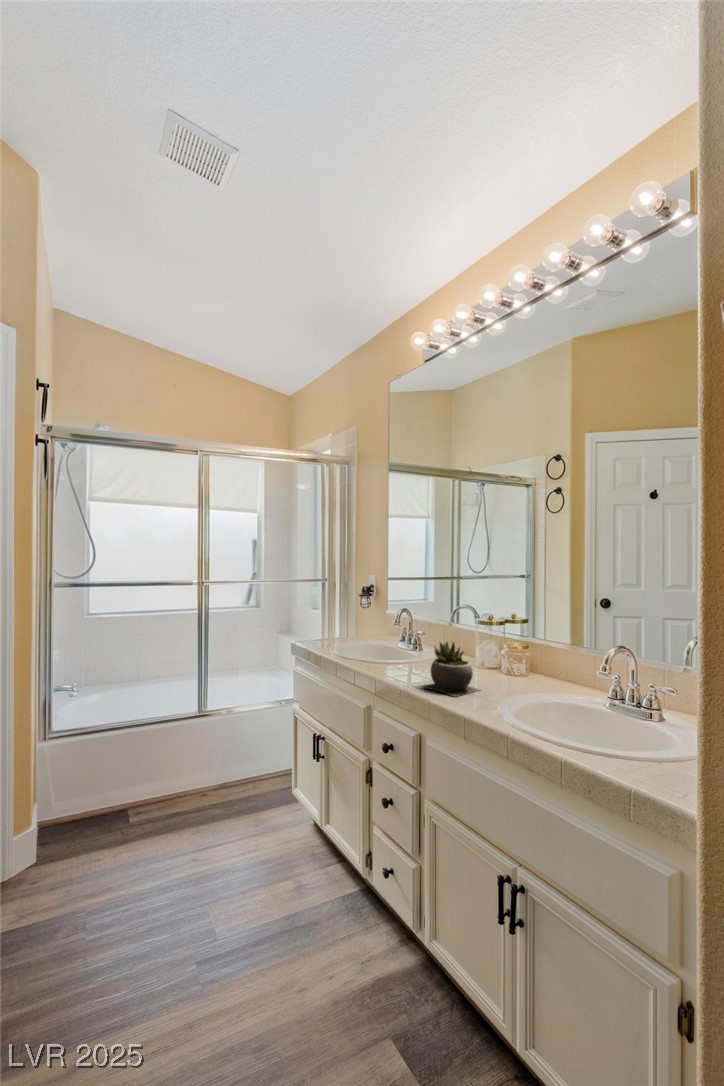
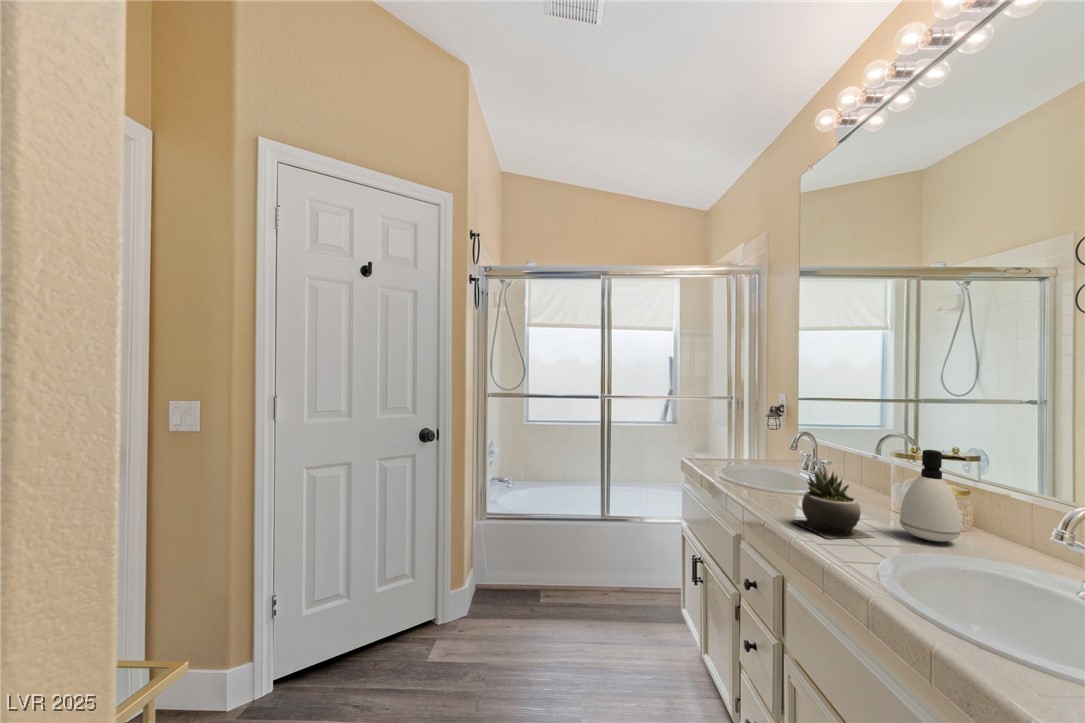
soap dispenser: none [494,618,534,686] -> present [900,450,966,542]

